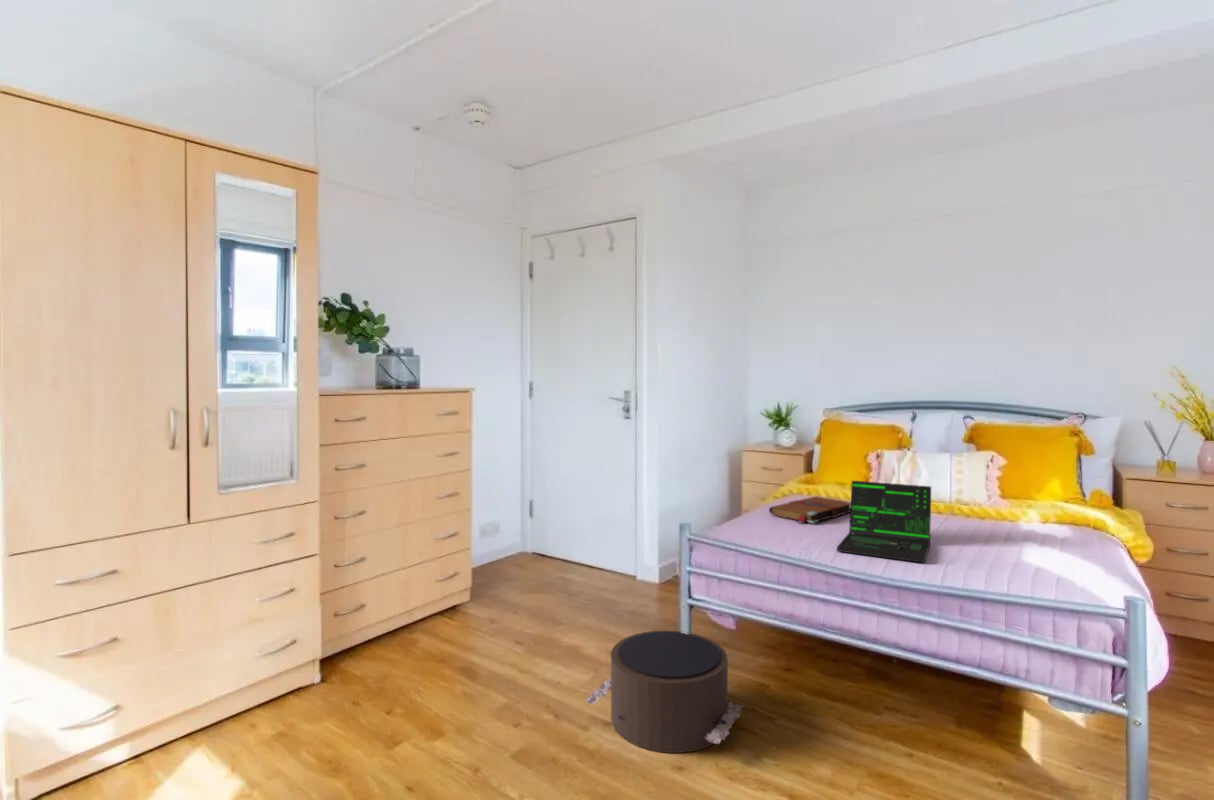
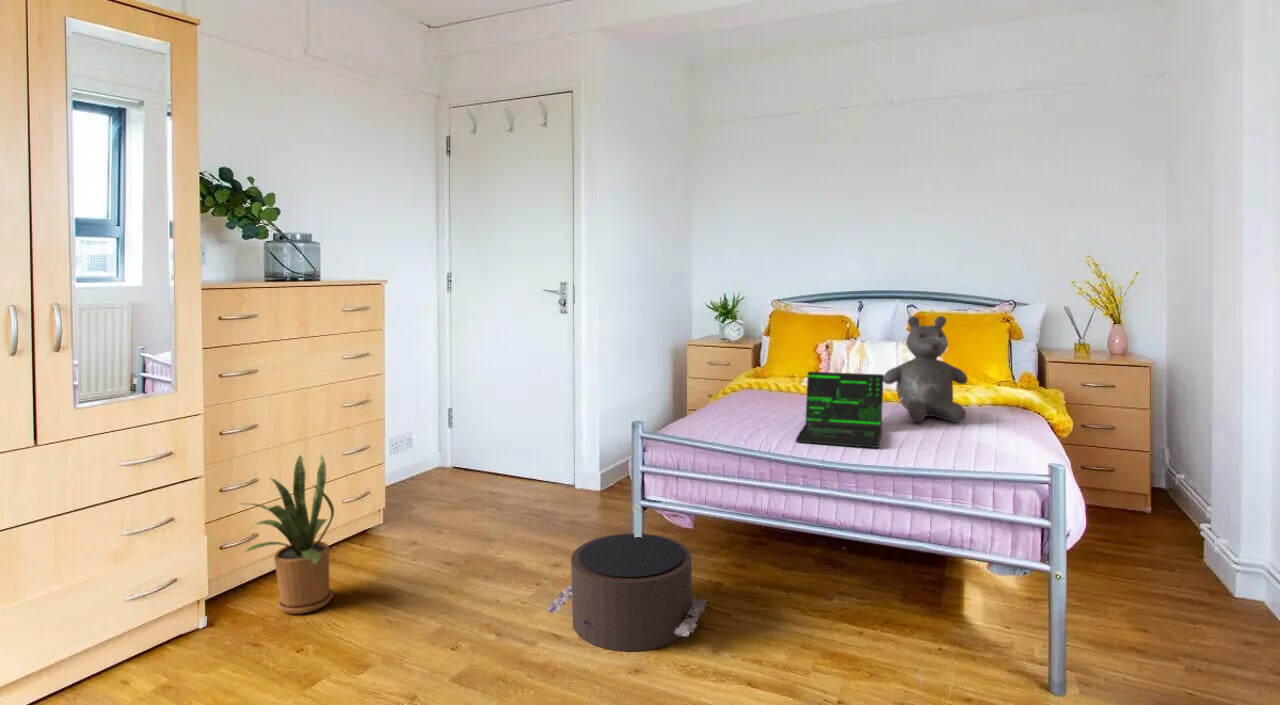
teddy bear: none [933,428,1027,539] -> present [883,316,967,422]
book: present [769,496,851,523] -> none [723,390,808,417]
house plant: none [325,536,407,680] -> present [244,455,334,614]

